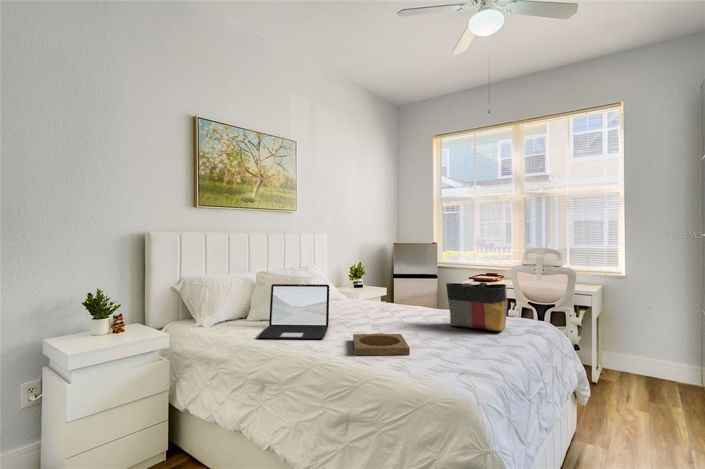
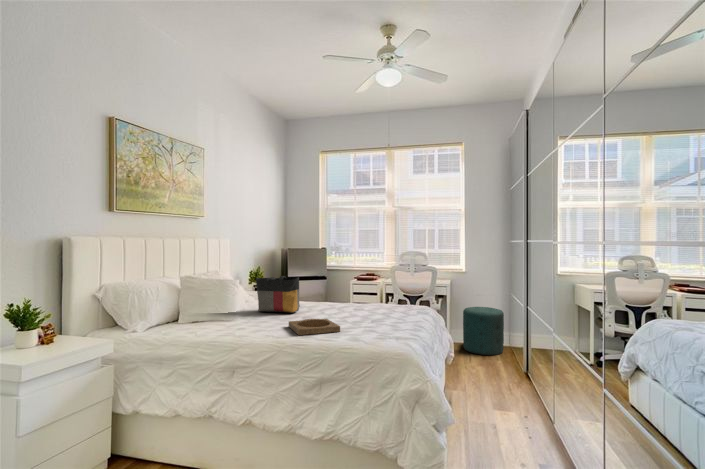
tote bag: present [446,282,506,331] -> present [256,276,300,313]
laptop: present [257,284,329,339] -> none [201,282,263,331]
ottoman: none [619,324,688,396] -> present [463,307,504,355]

